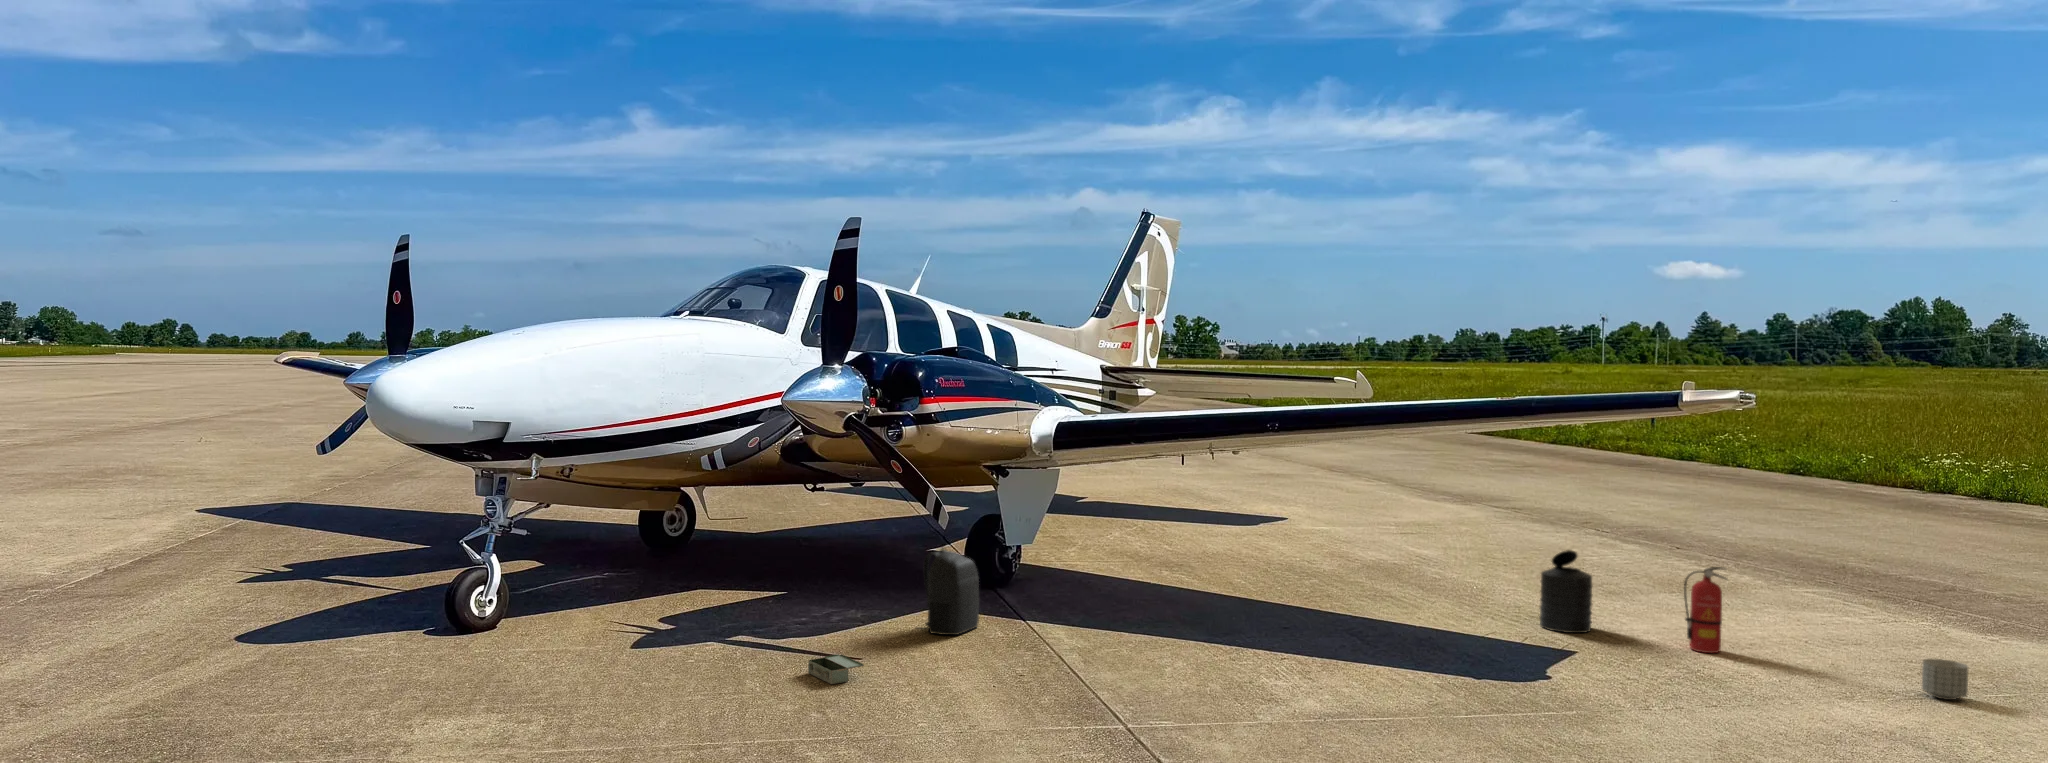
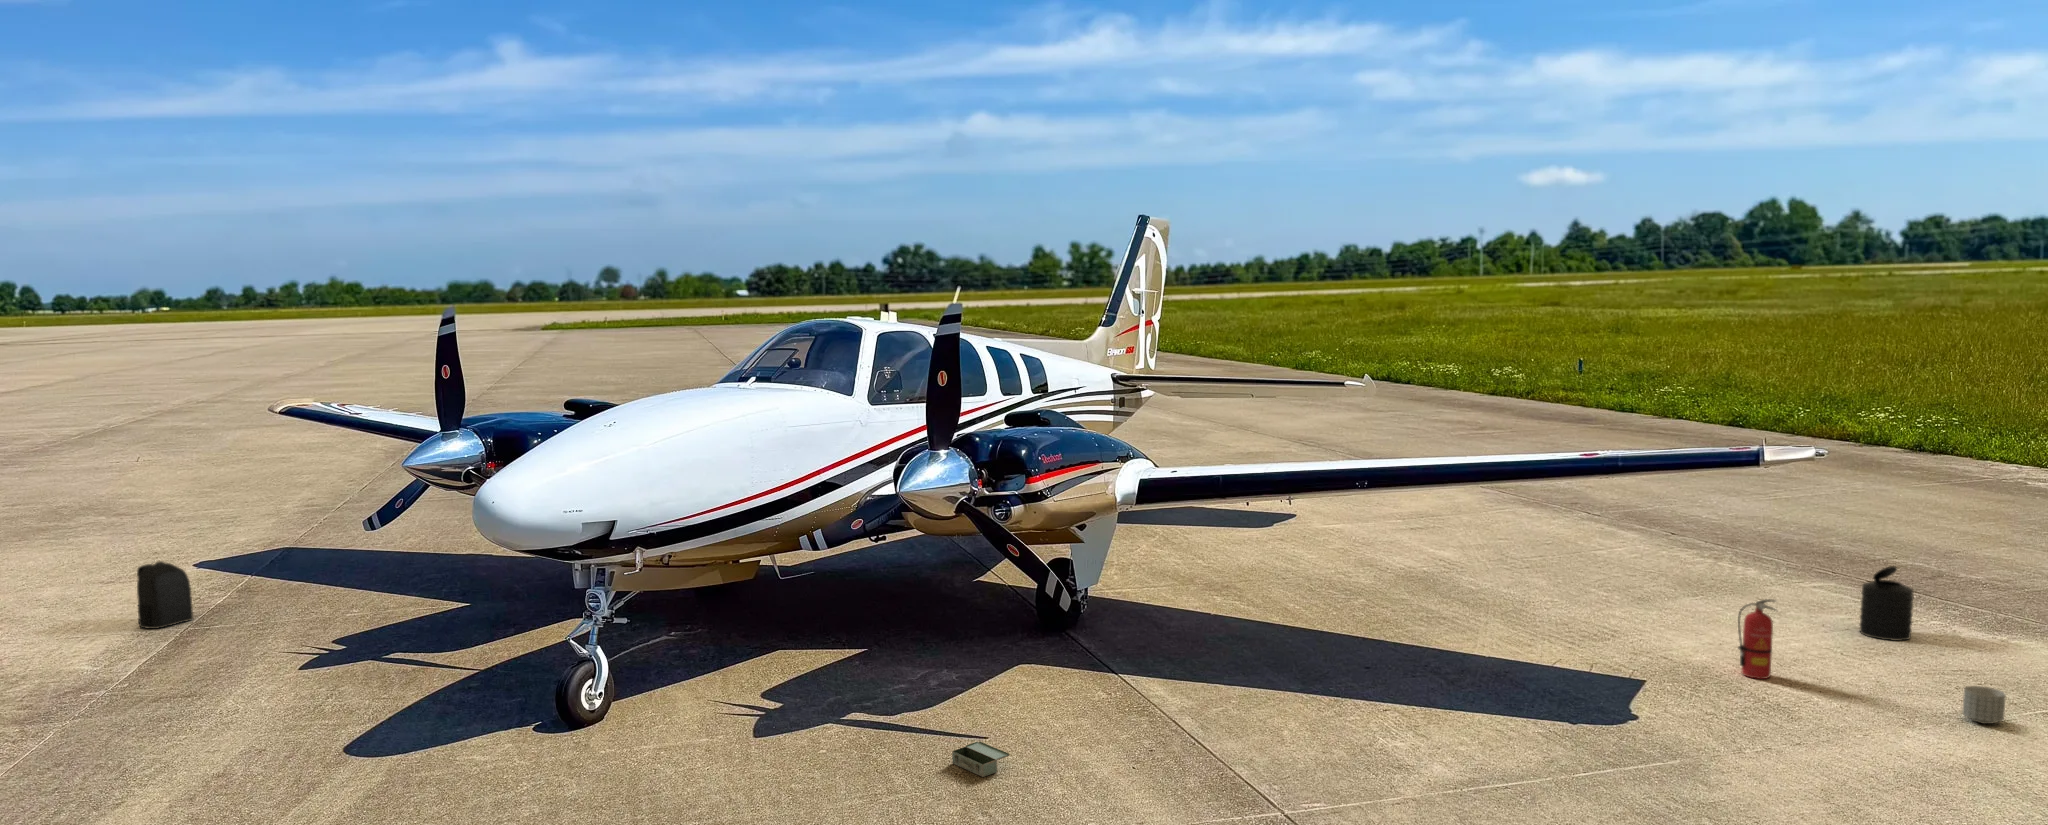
backpack: present [924,549,979,635] -> present [137,561,193,629]
trash can: present [1540,550,1592,633] -> present [1860,566,1913,641]

